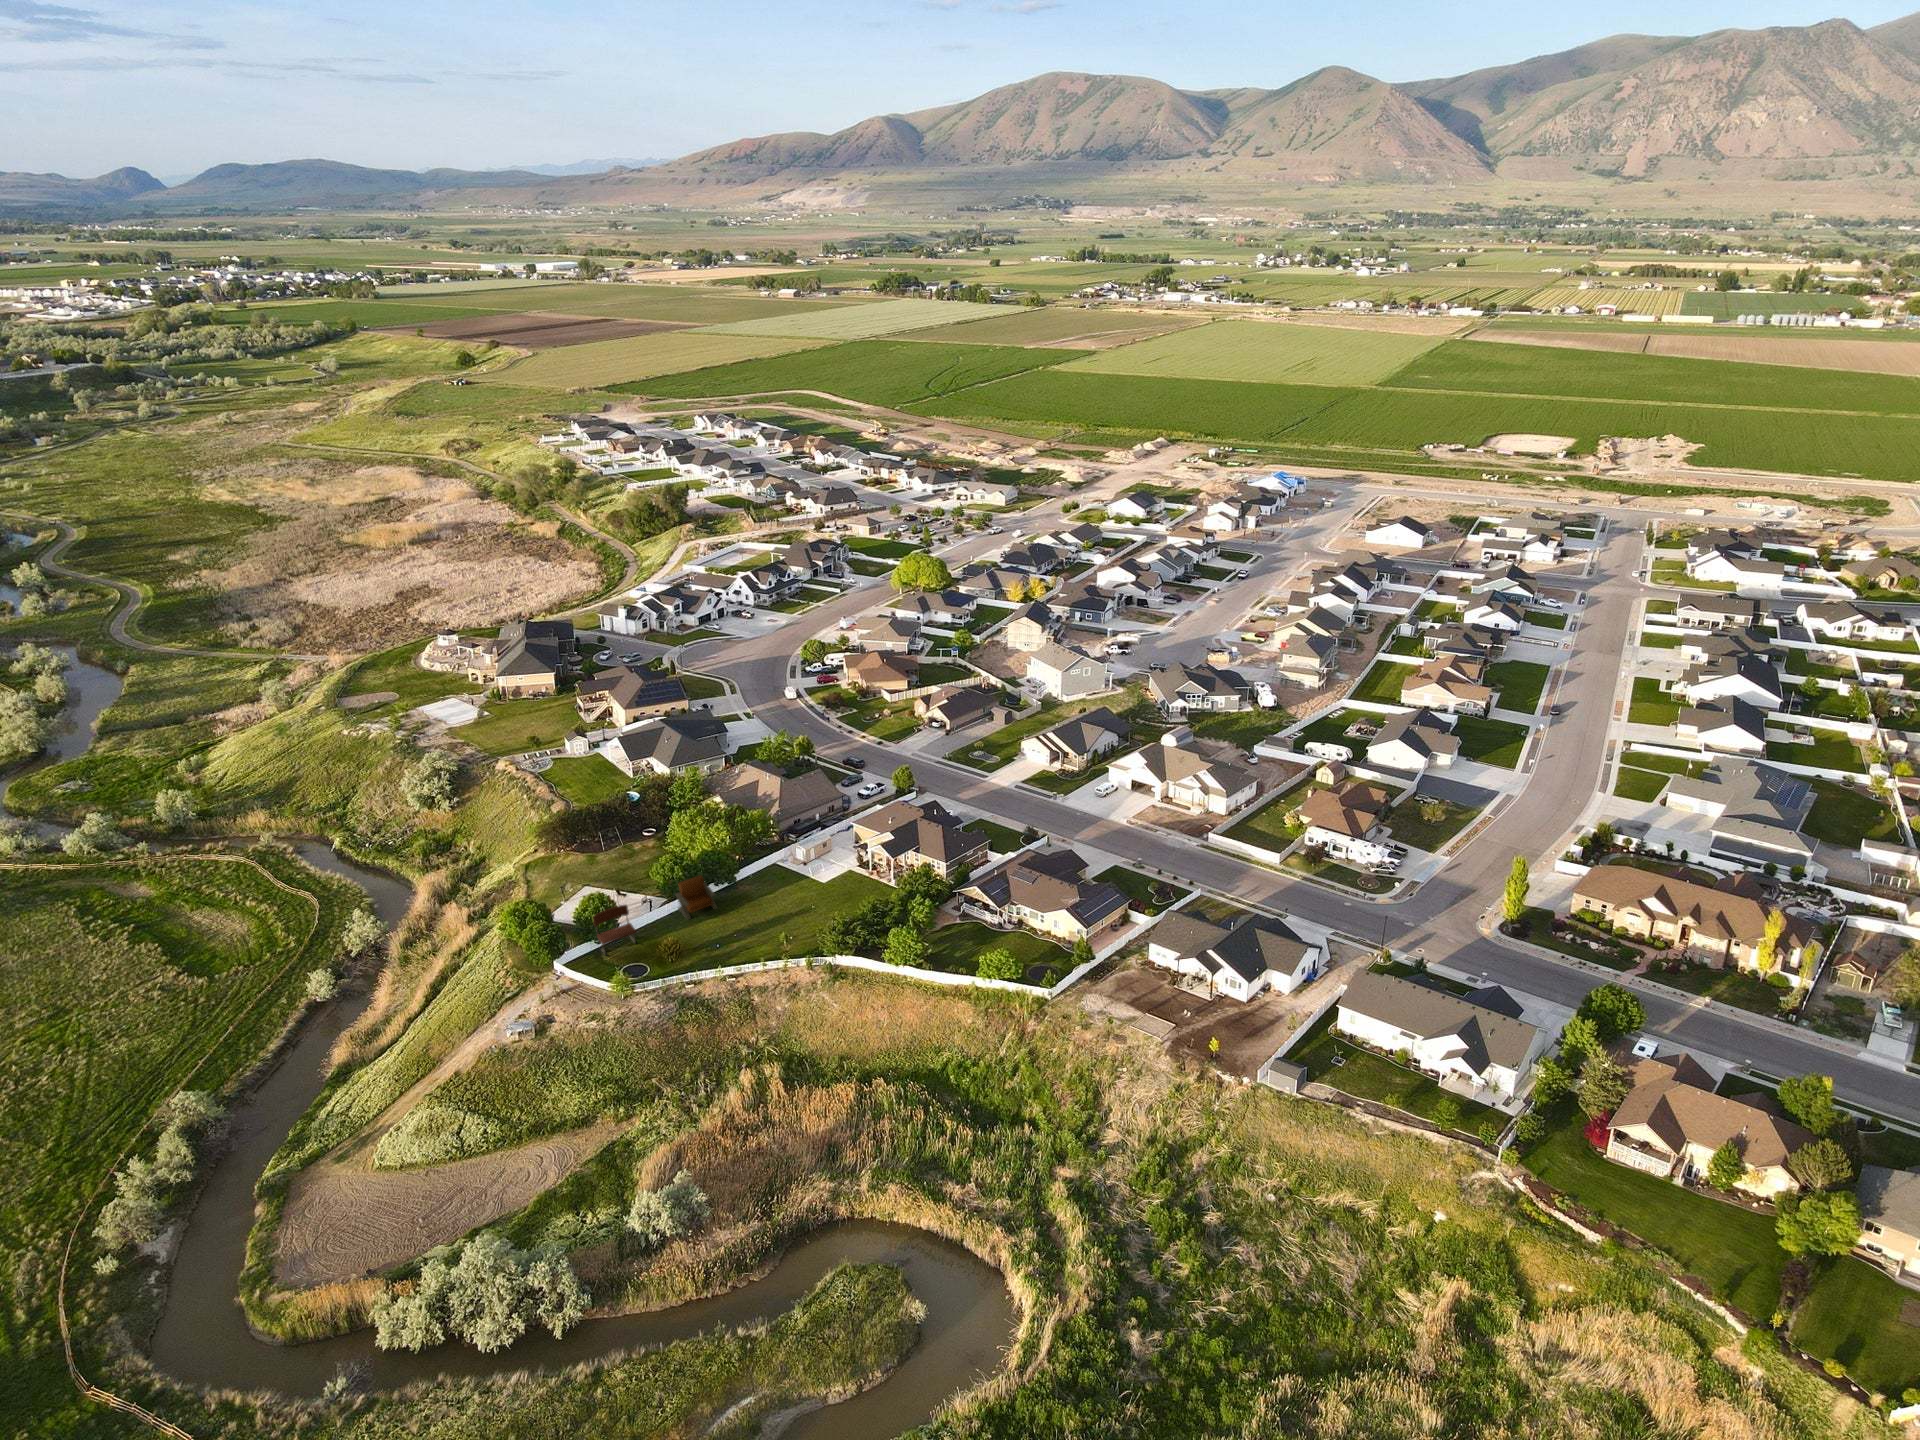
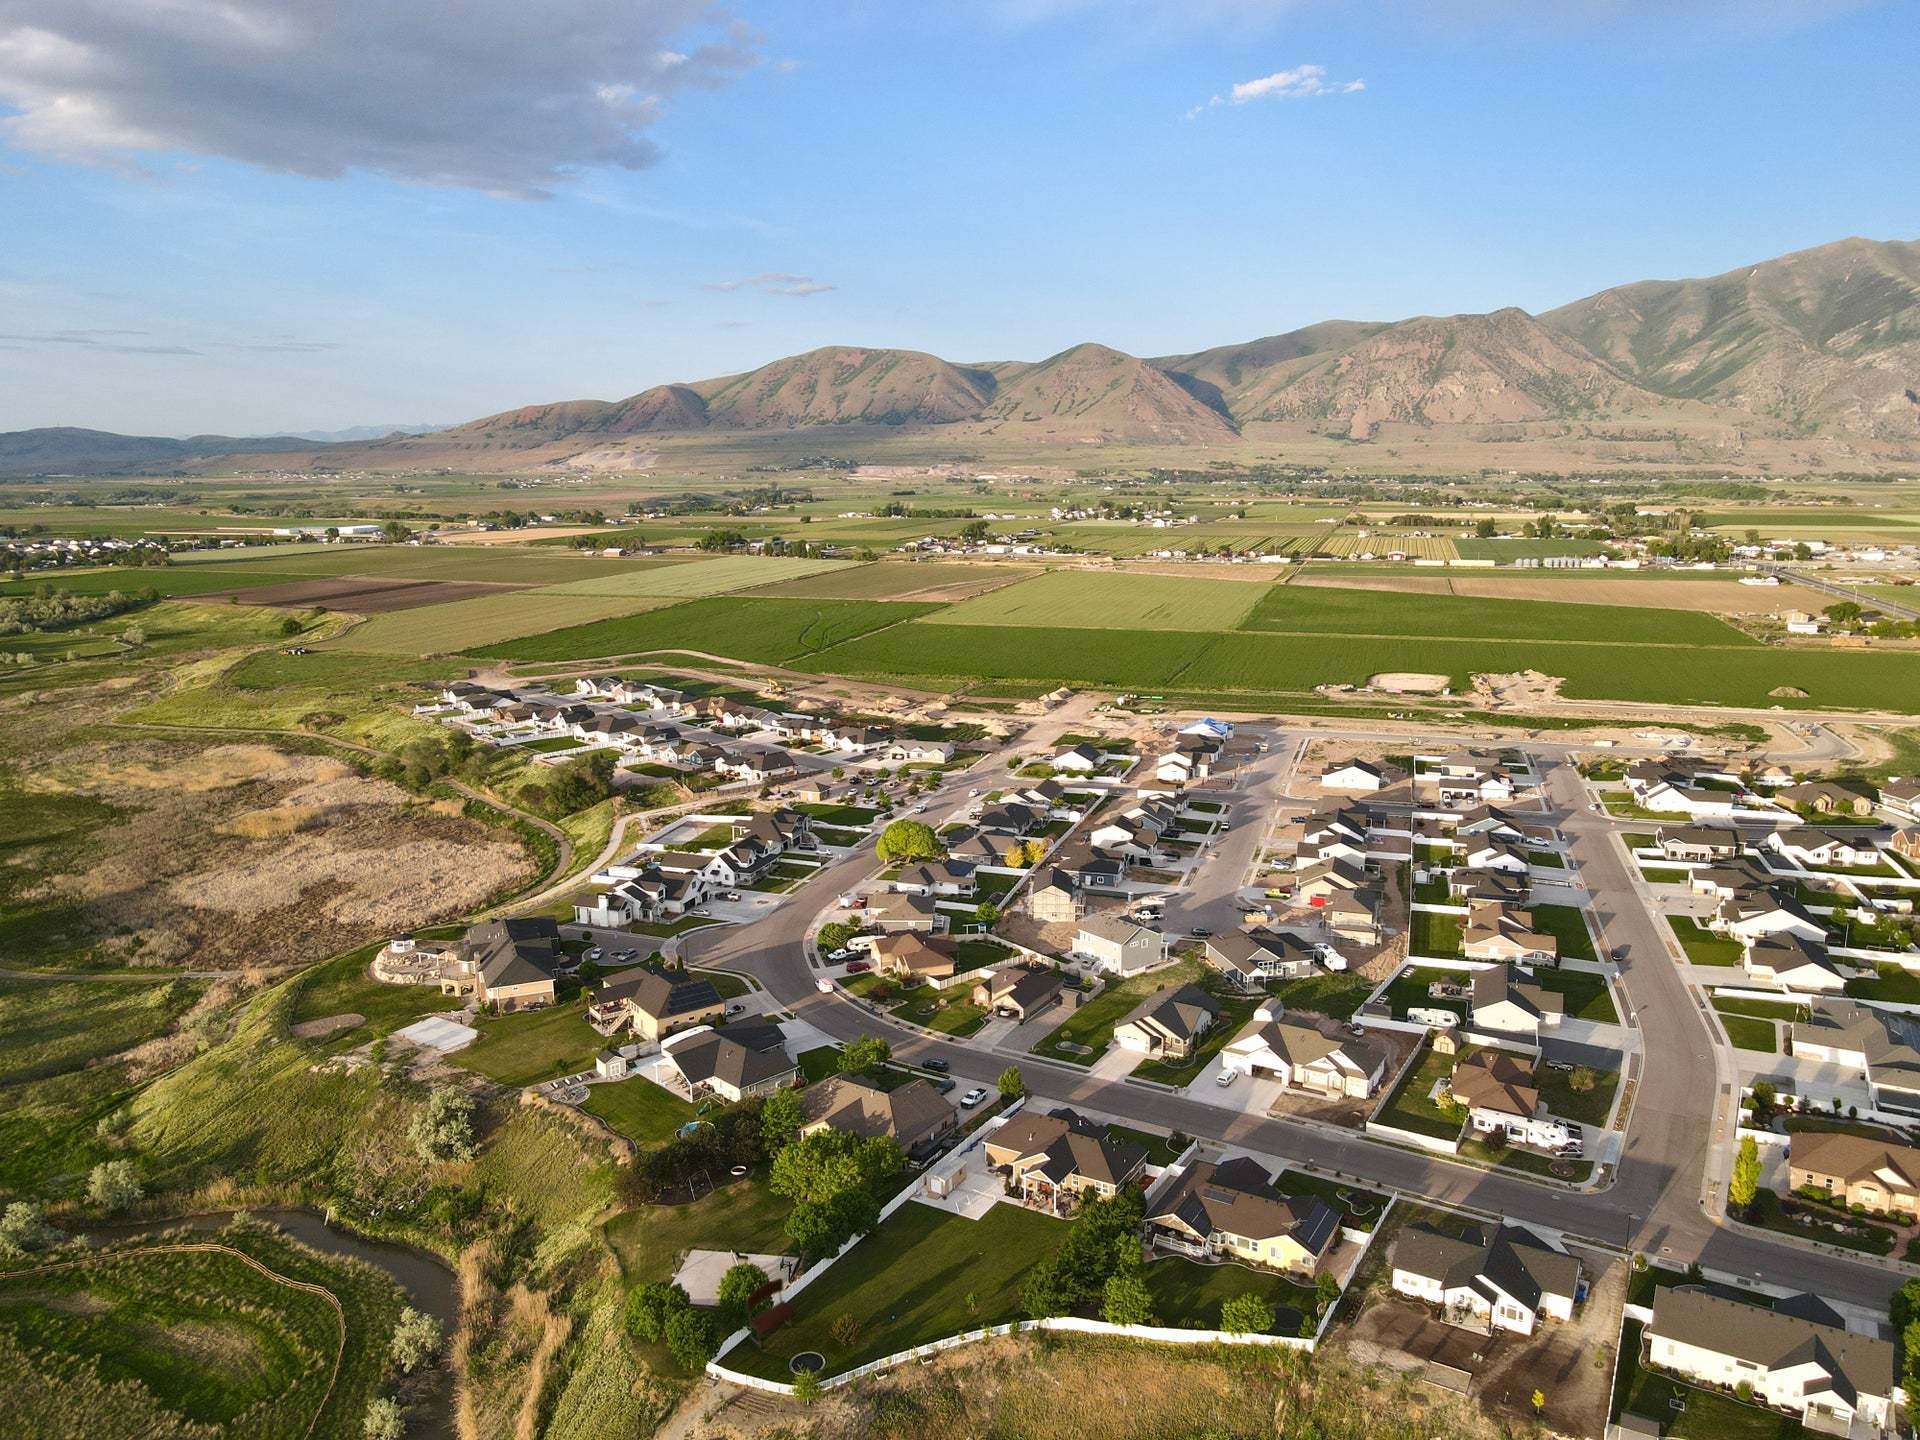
lounge chair: present [676,875,717,919] -> none [821,1228,871,1288]

